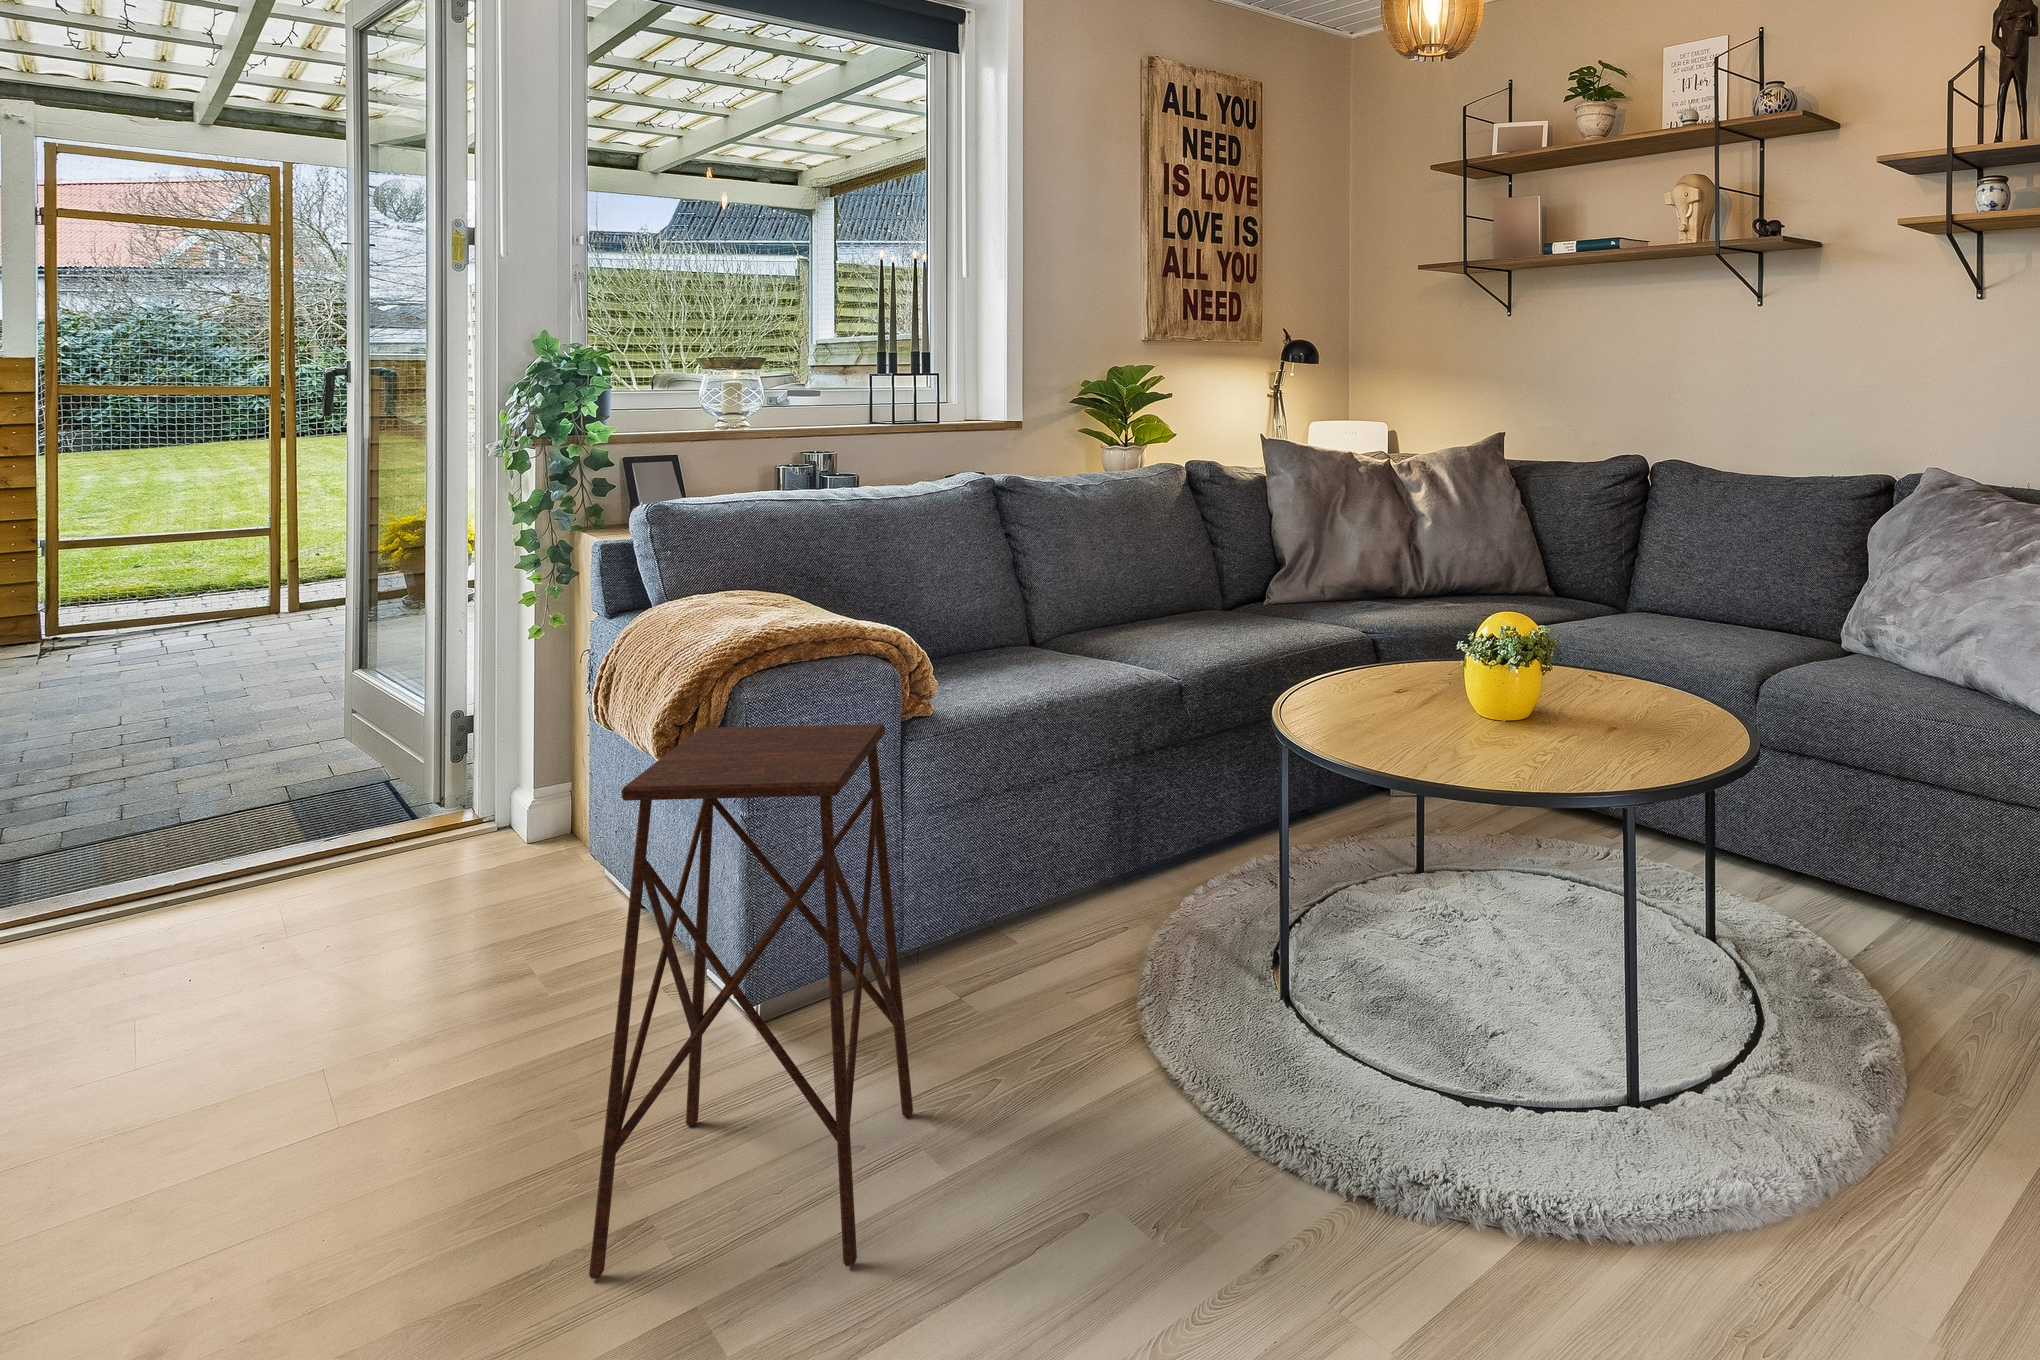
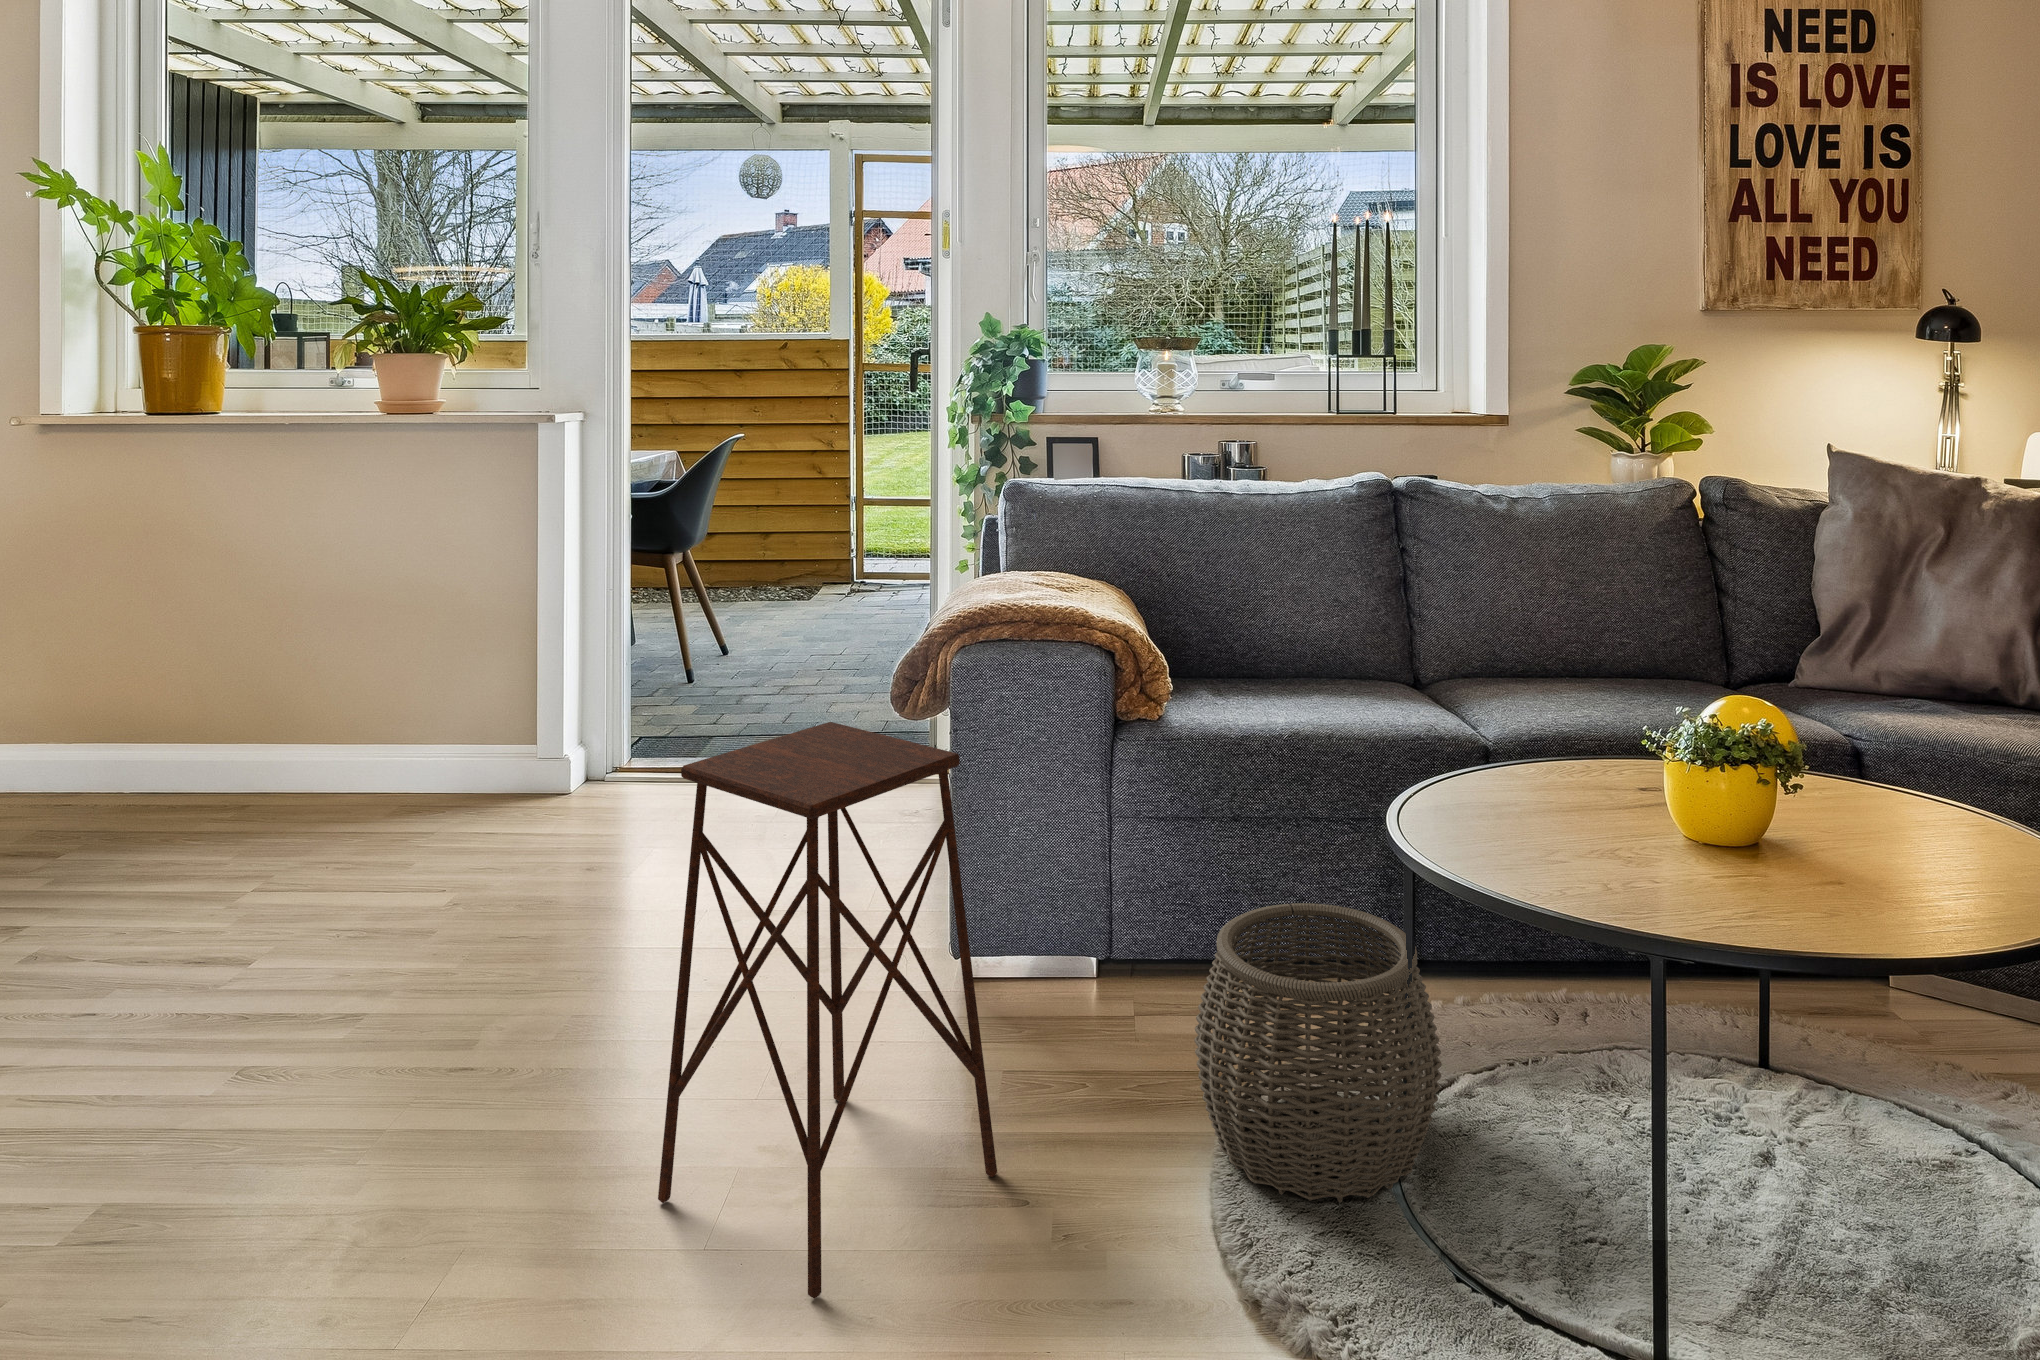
woven basket: none [1034,803,1232,1034] -> present [1194,903,1442,1202]

